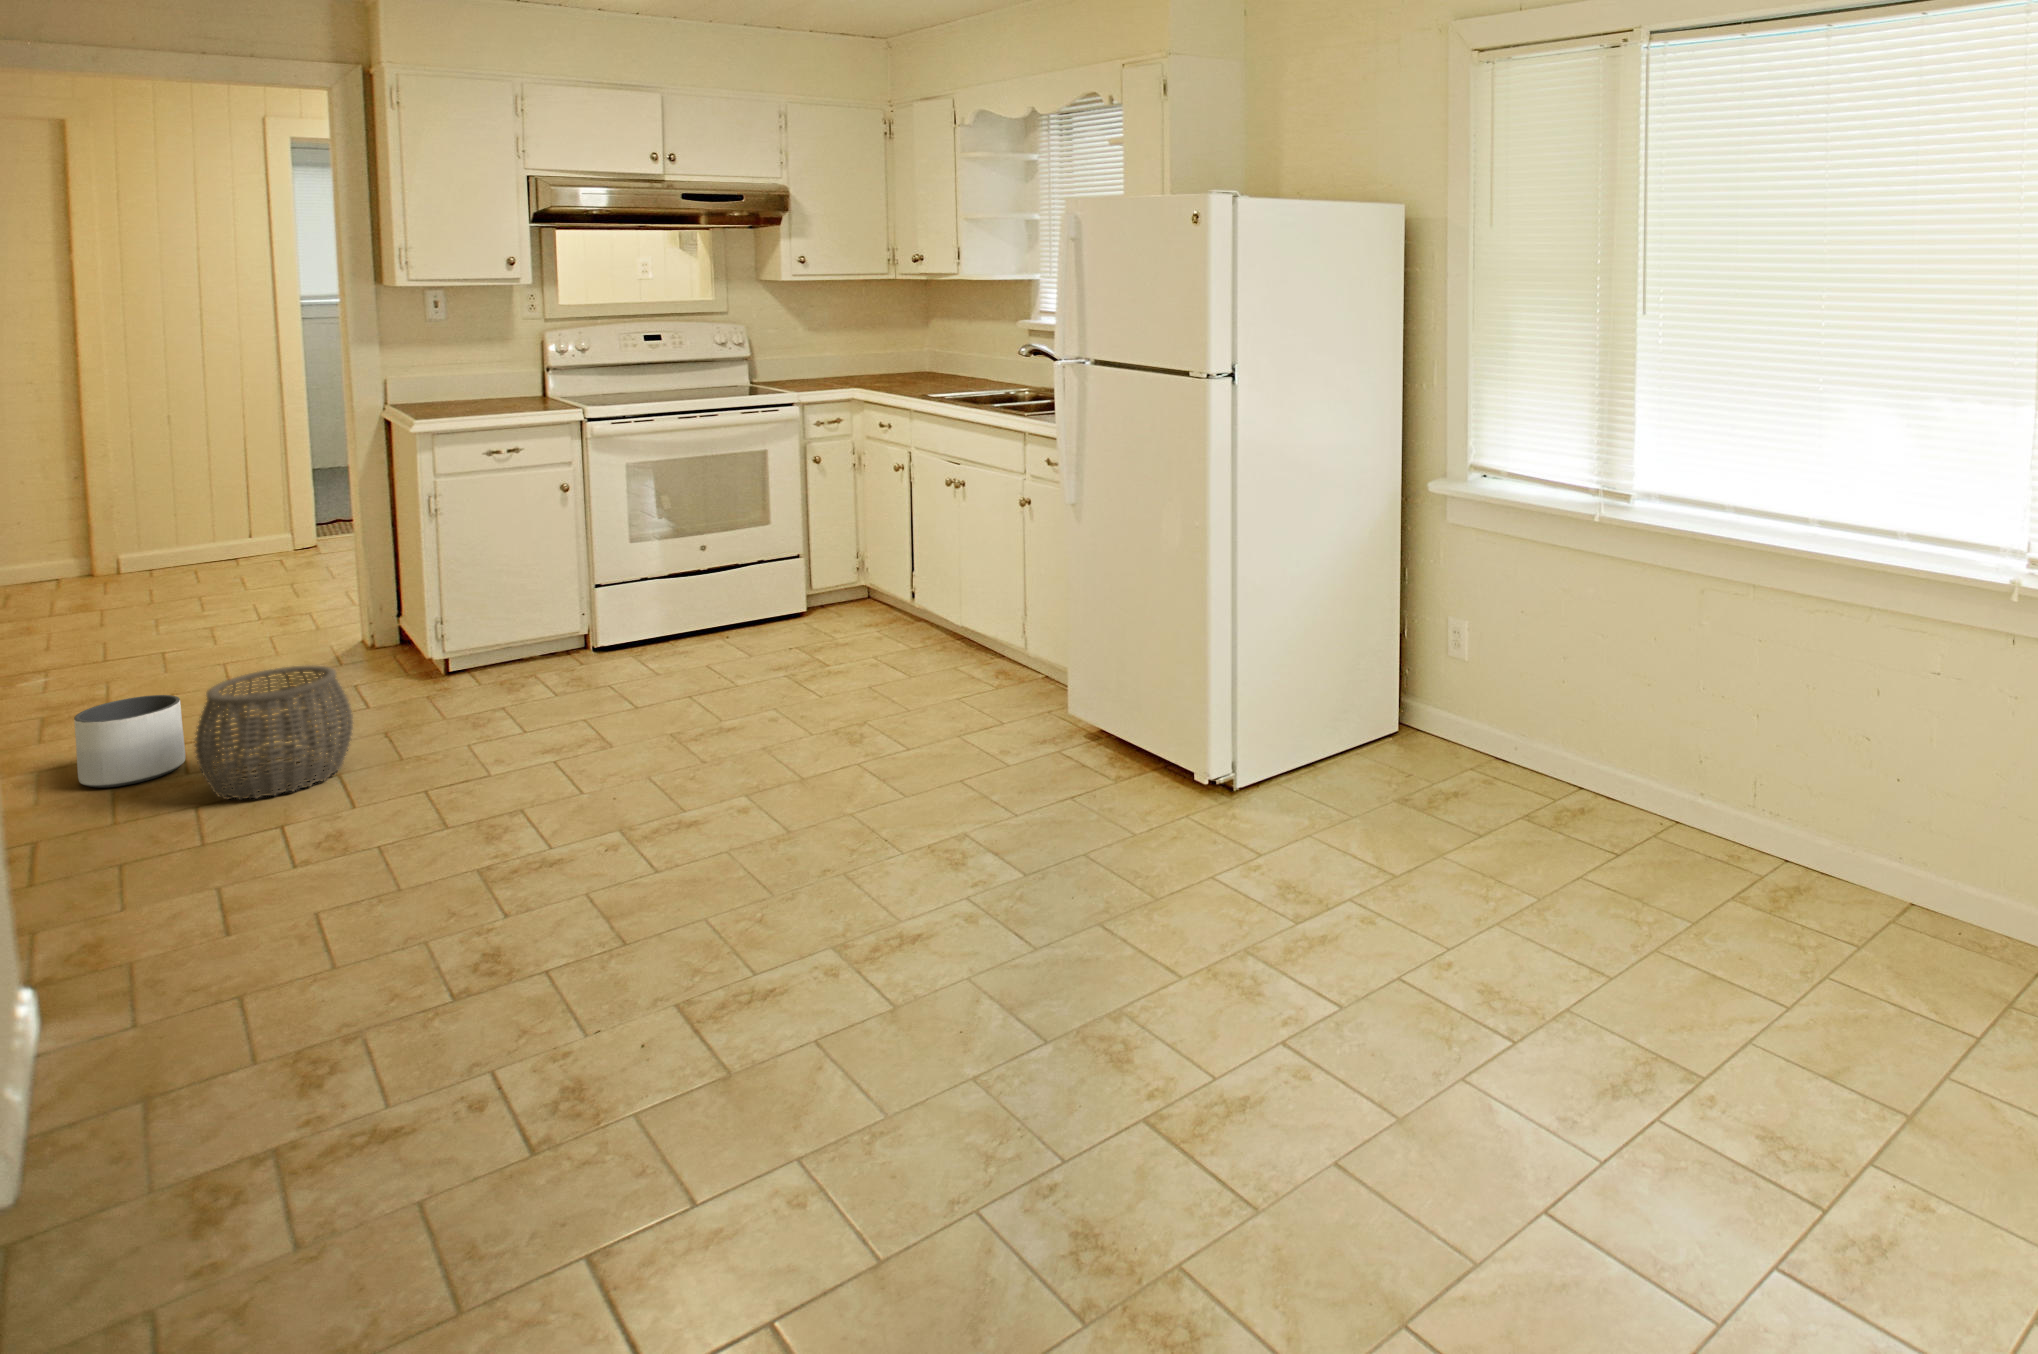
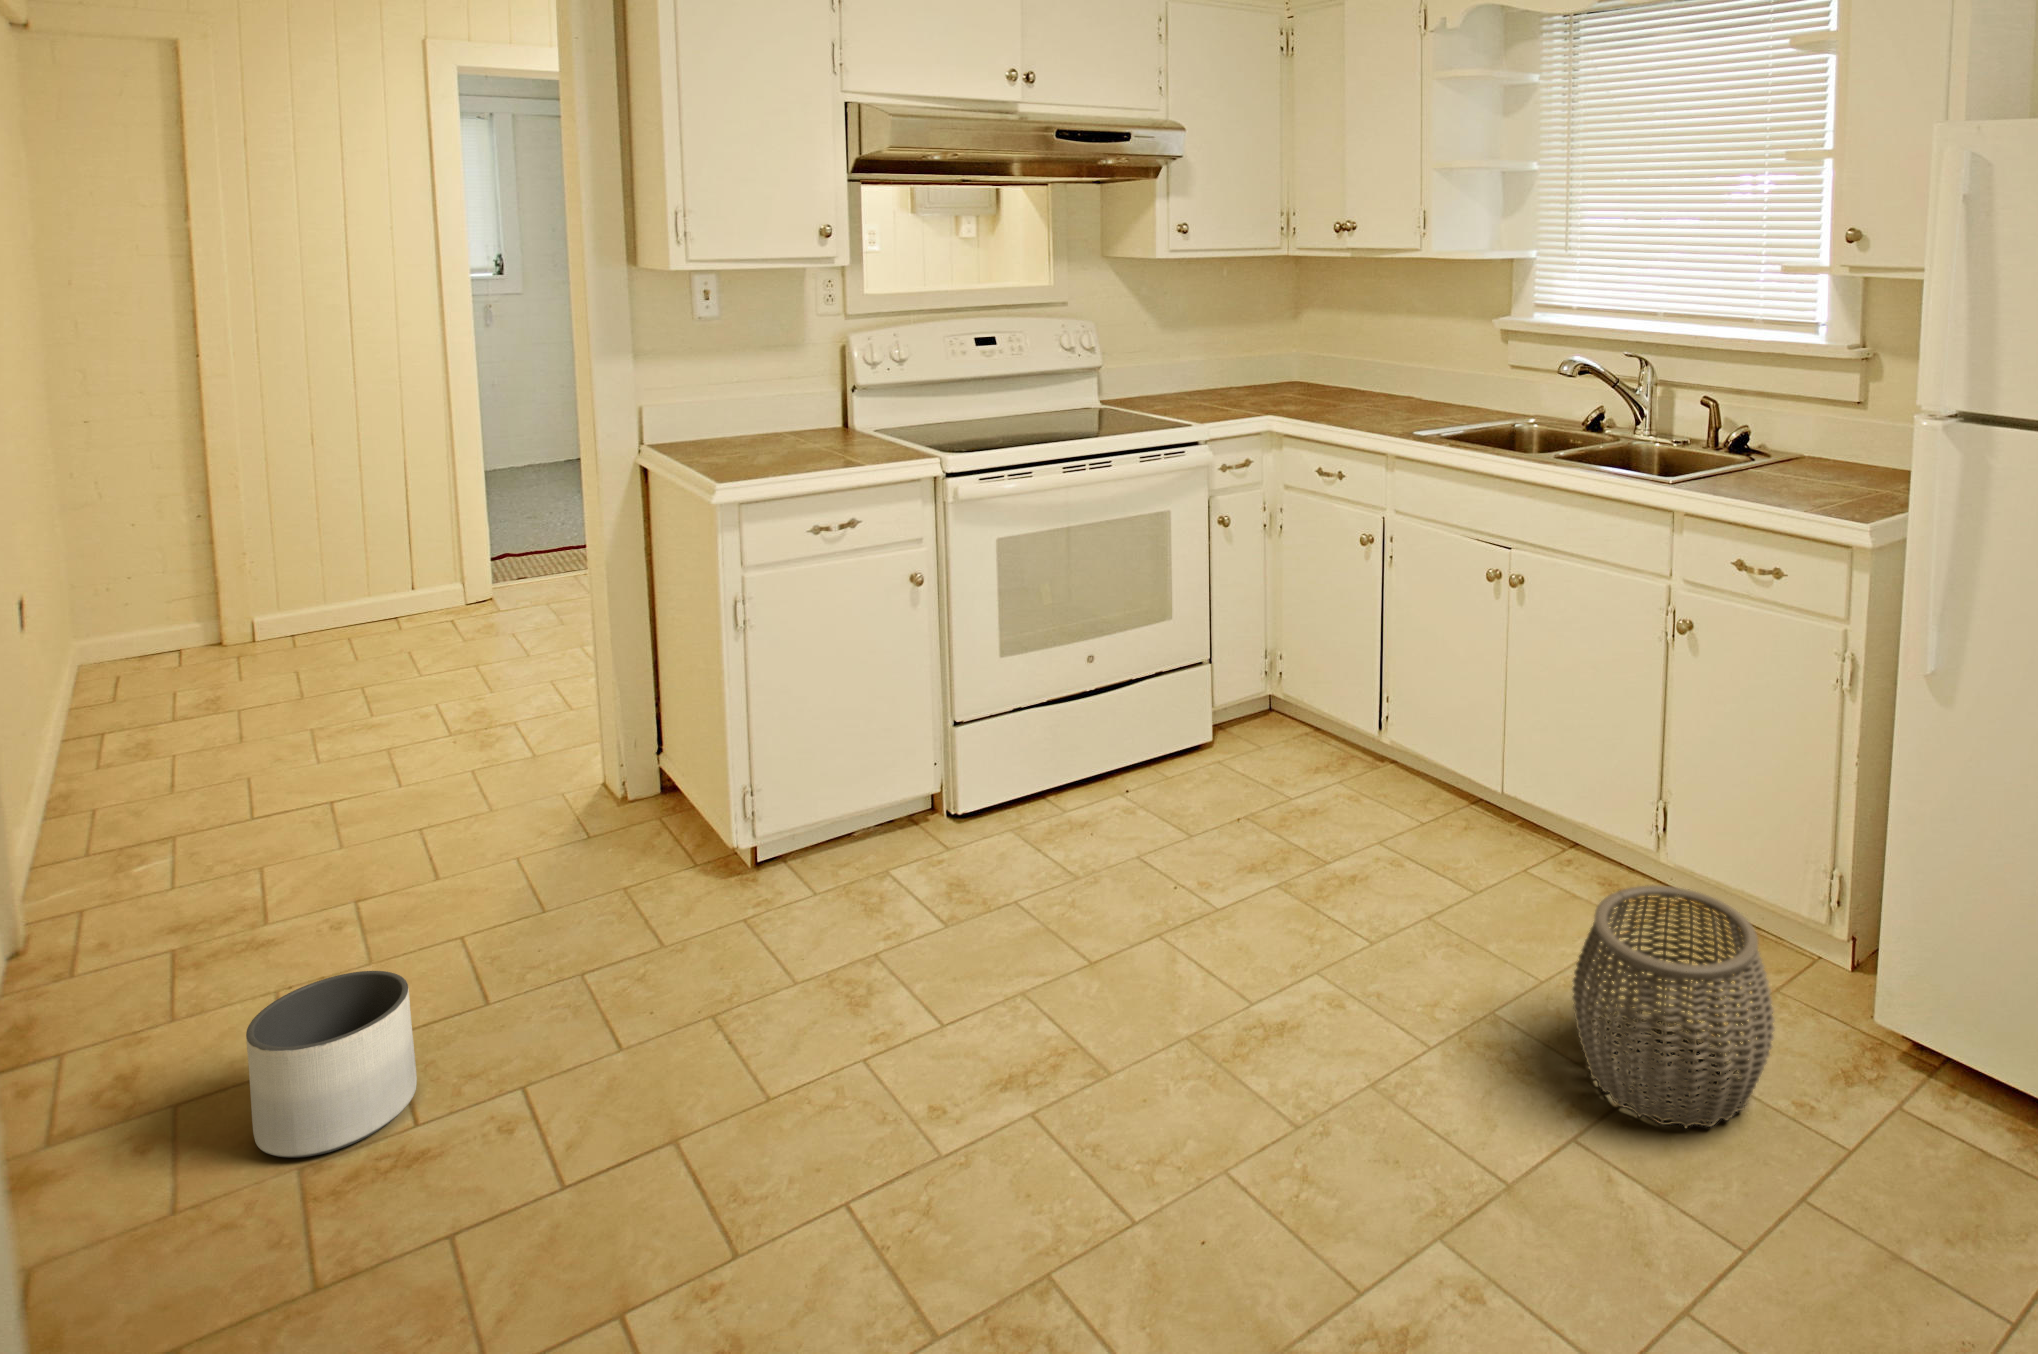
woven basket: present [195,665,353,800] -> present [1572,885,1775,1128]

